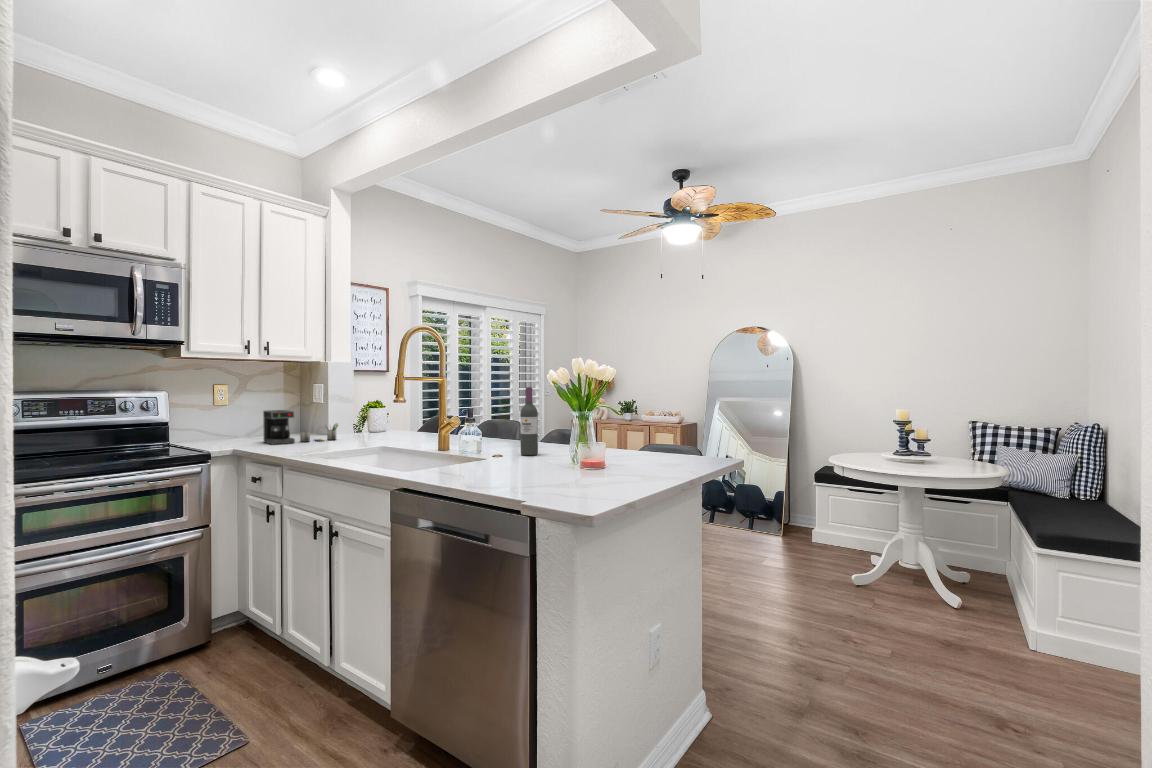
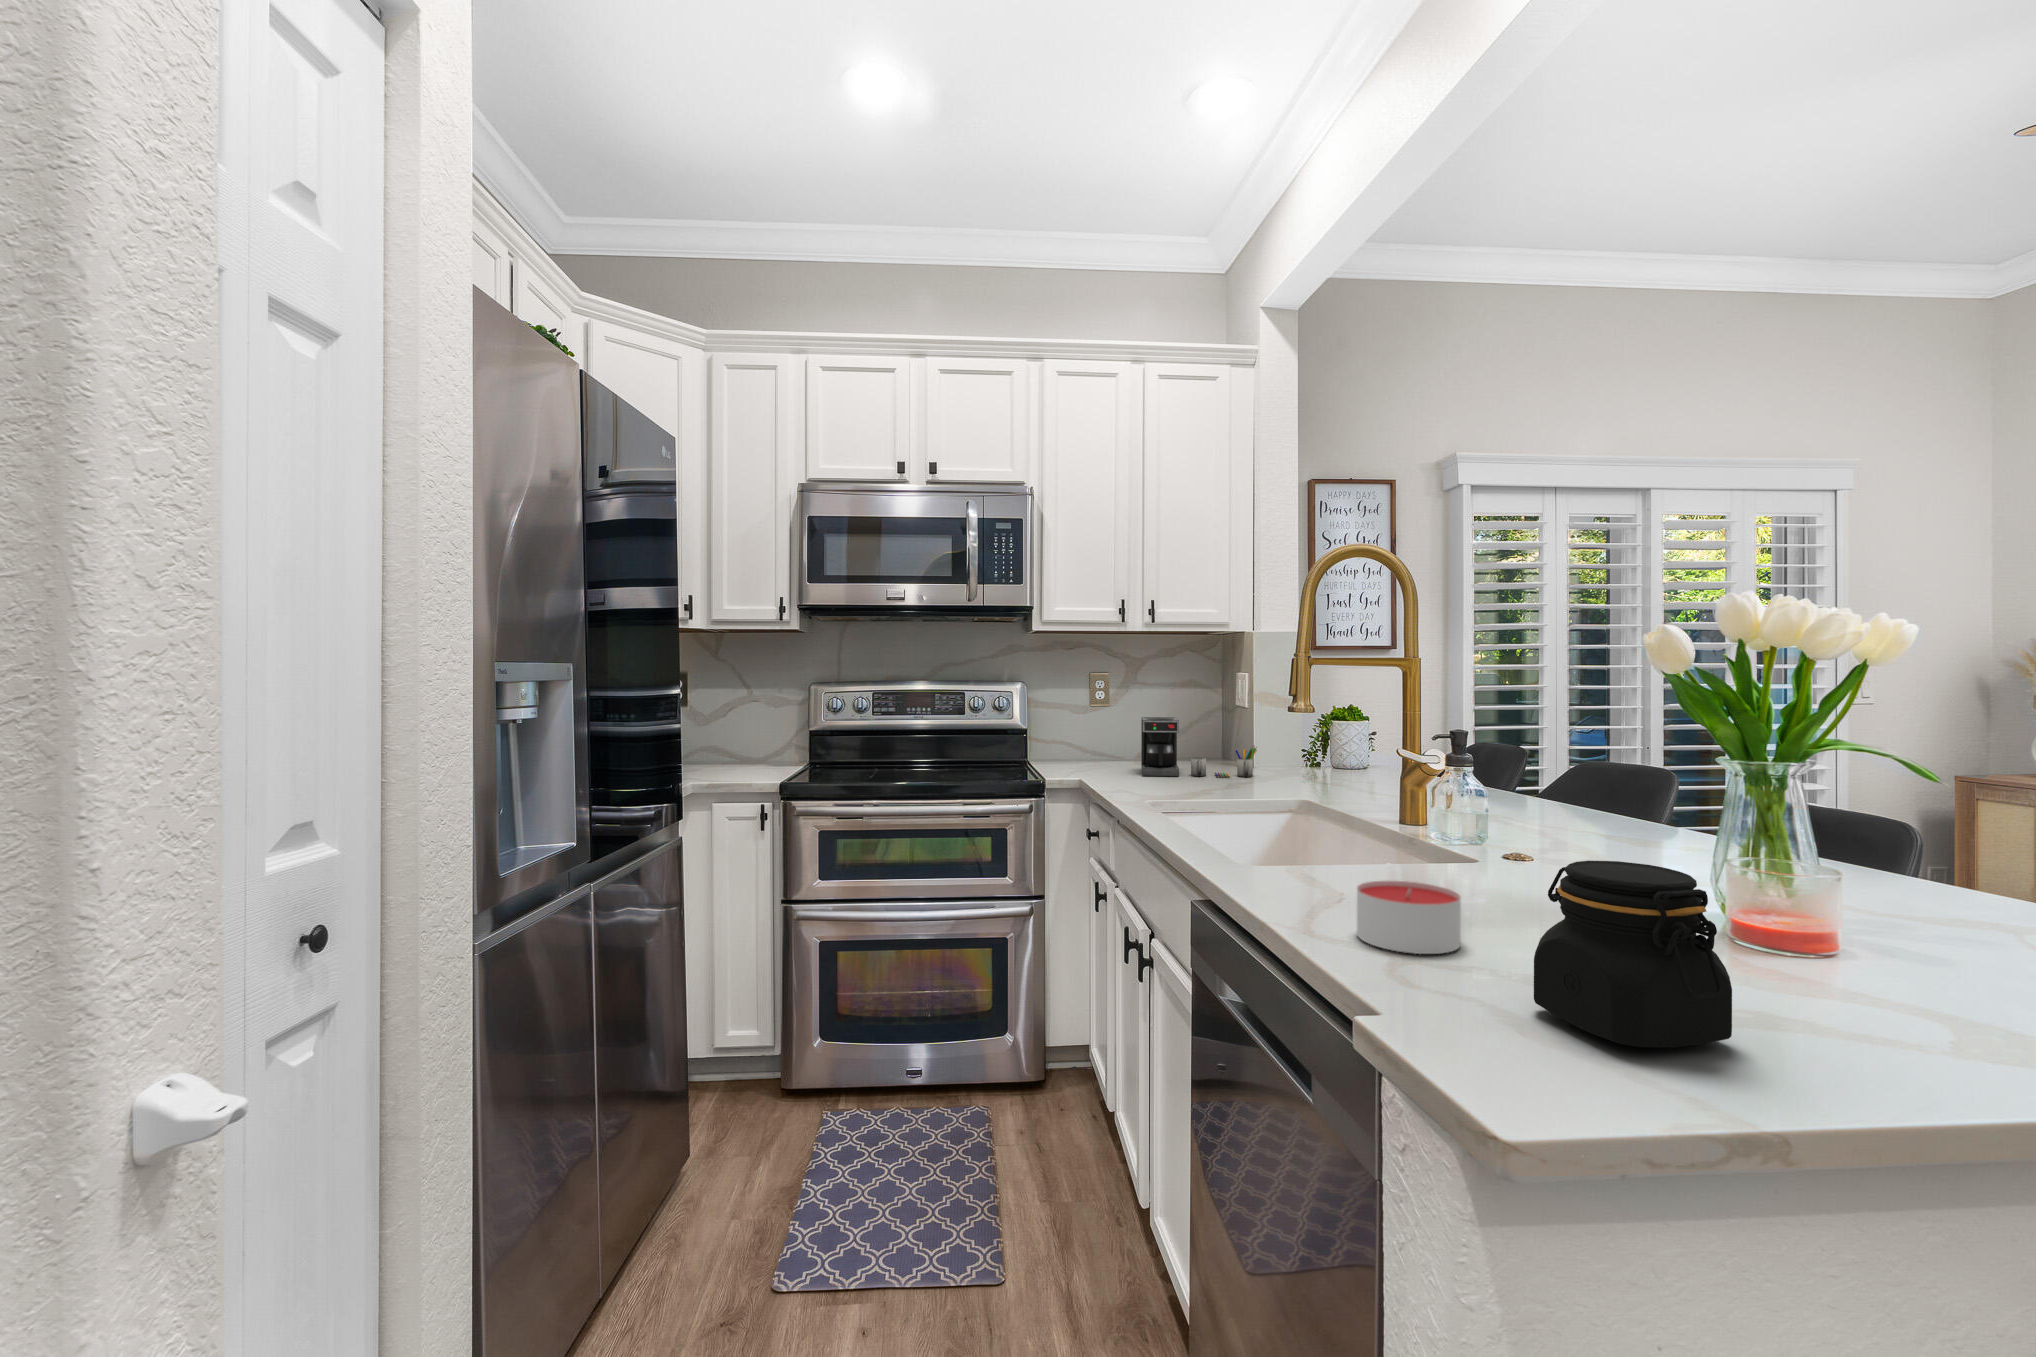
wine bottle: present [520,387,538,455] -> none [1585,692,1642,879]
jar: none [554,435,604,487] -> present [1534,861,1732,1047]
candle: none [481,458,517,481] -> present [1357,881,1461,954]

